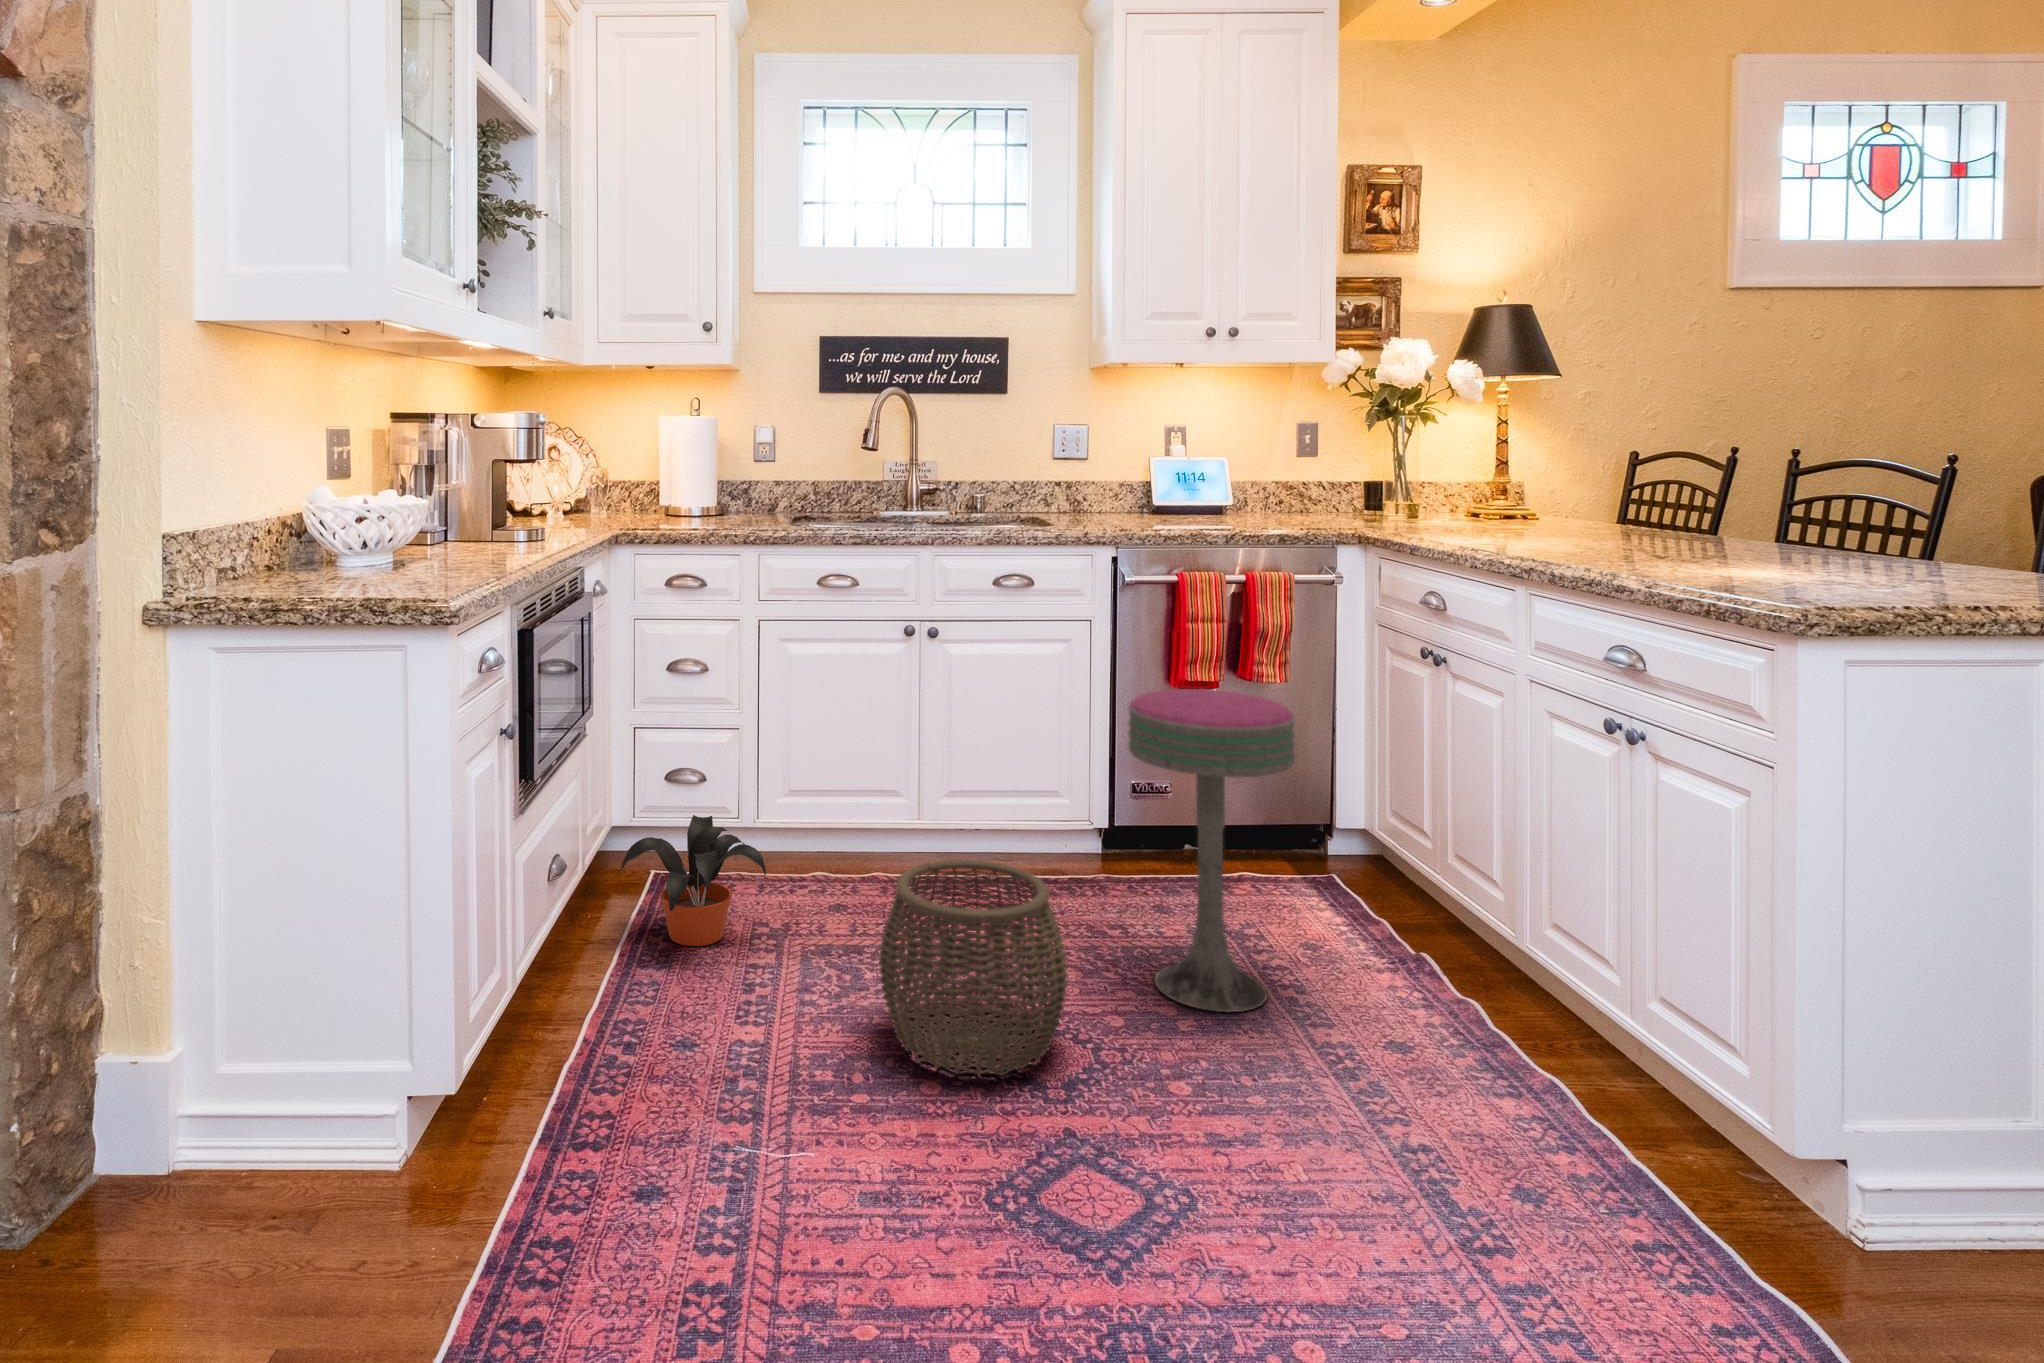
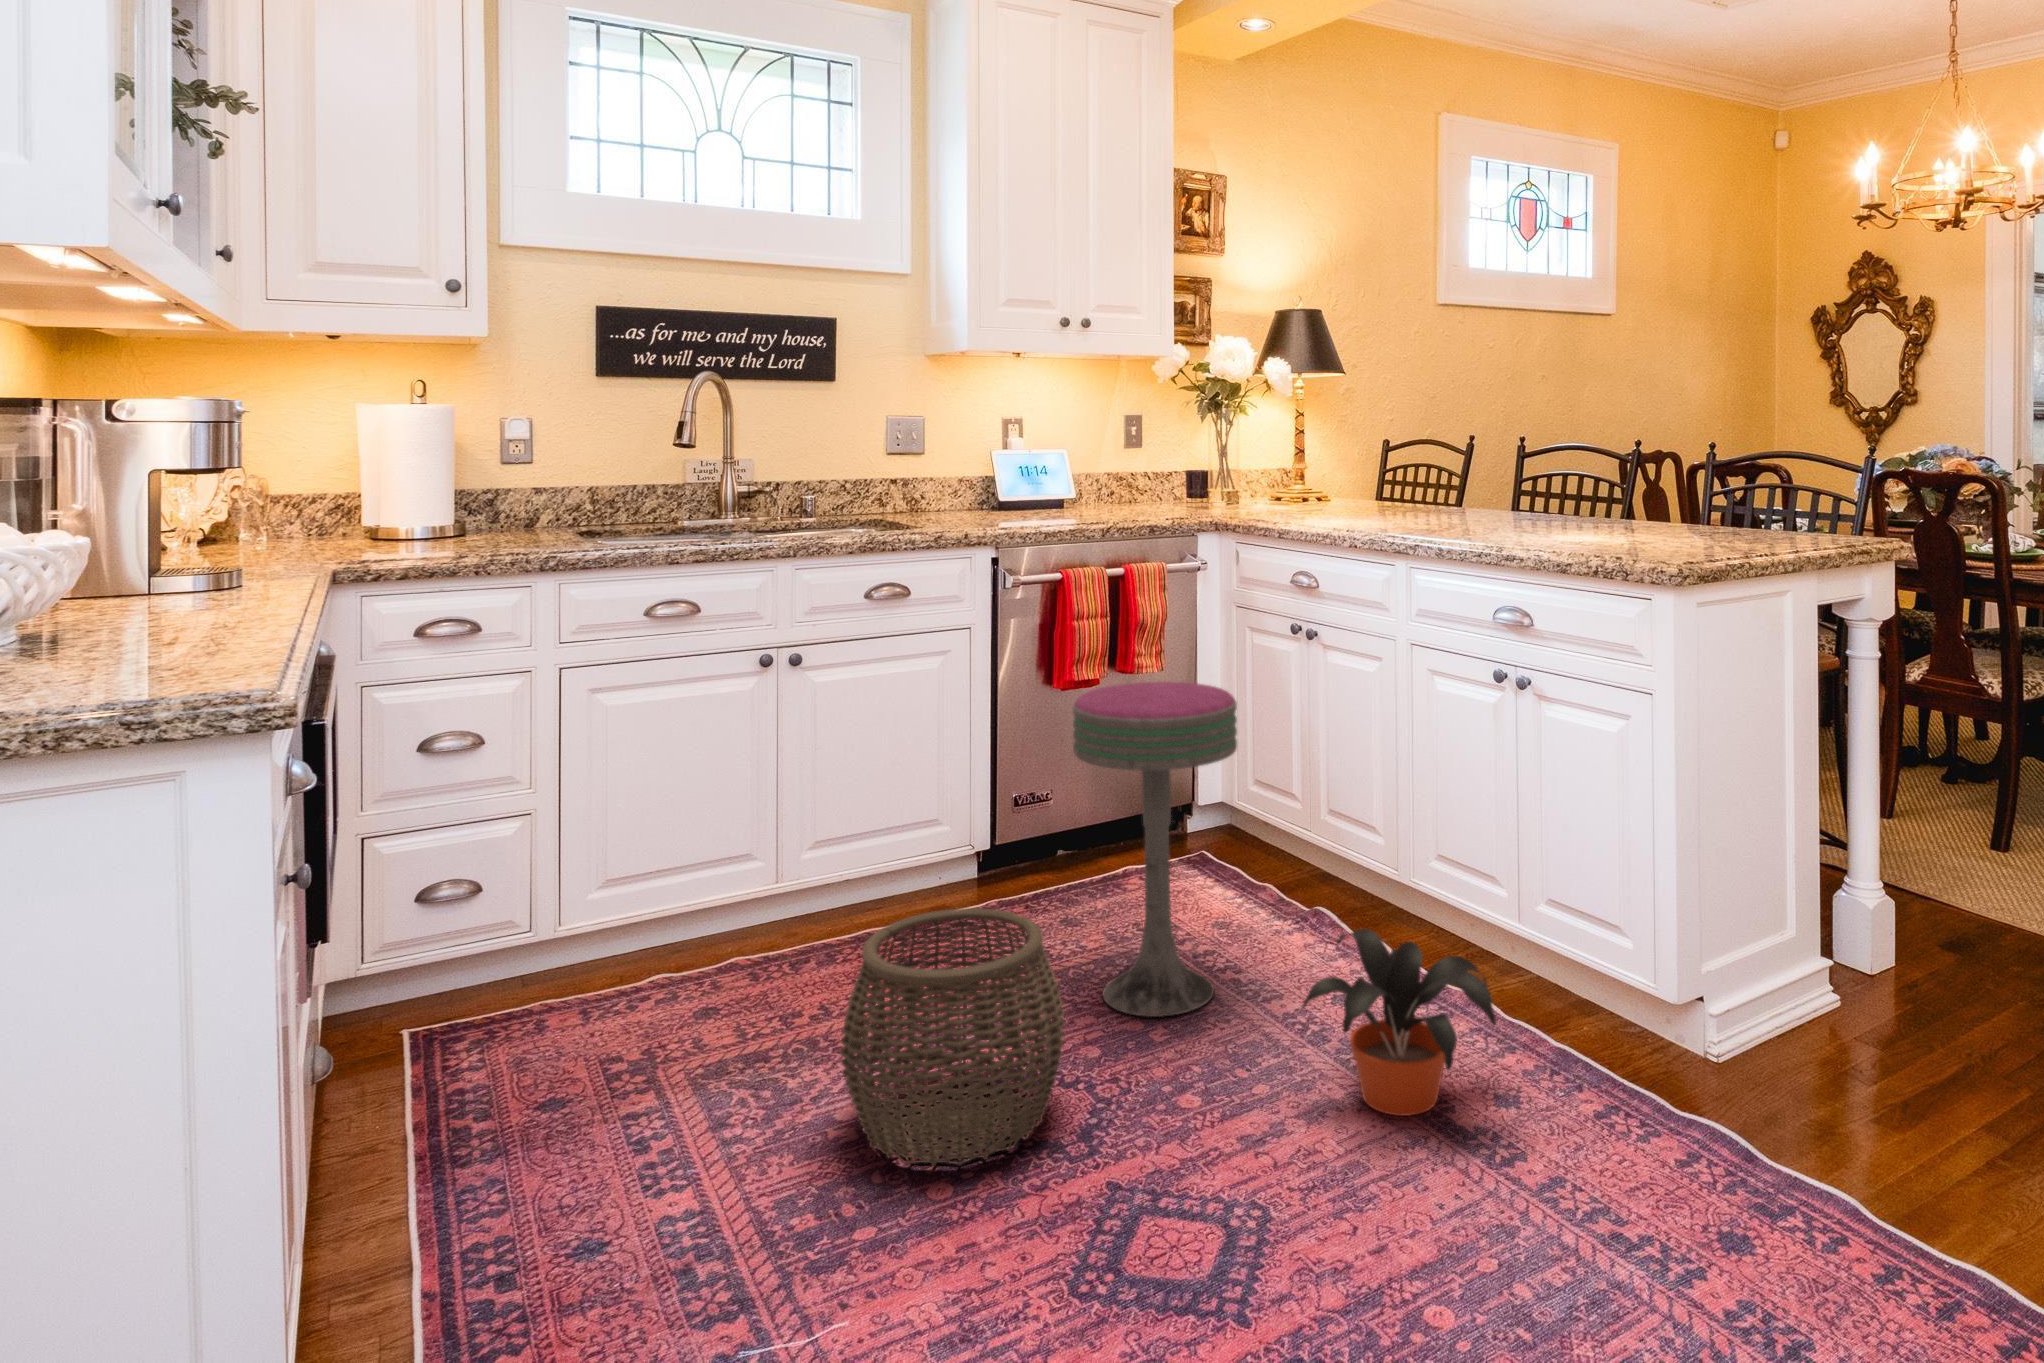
potted plant: present [621,815,766,946] -> present [1302,929,1496,1116]

